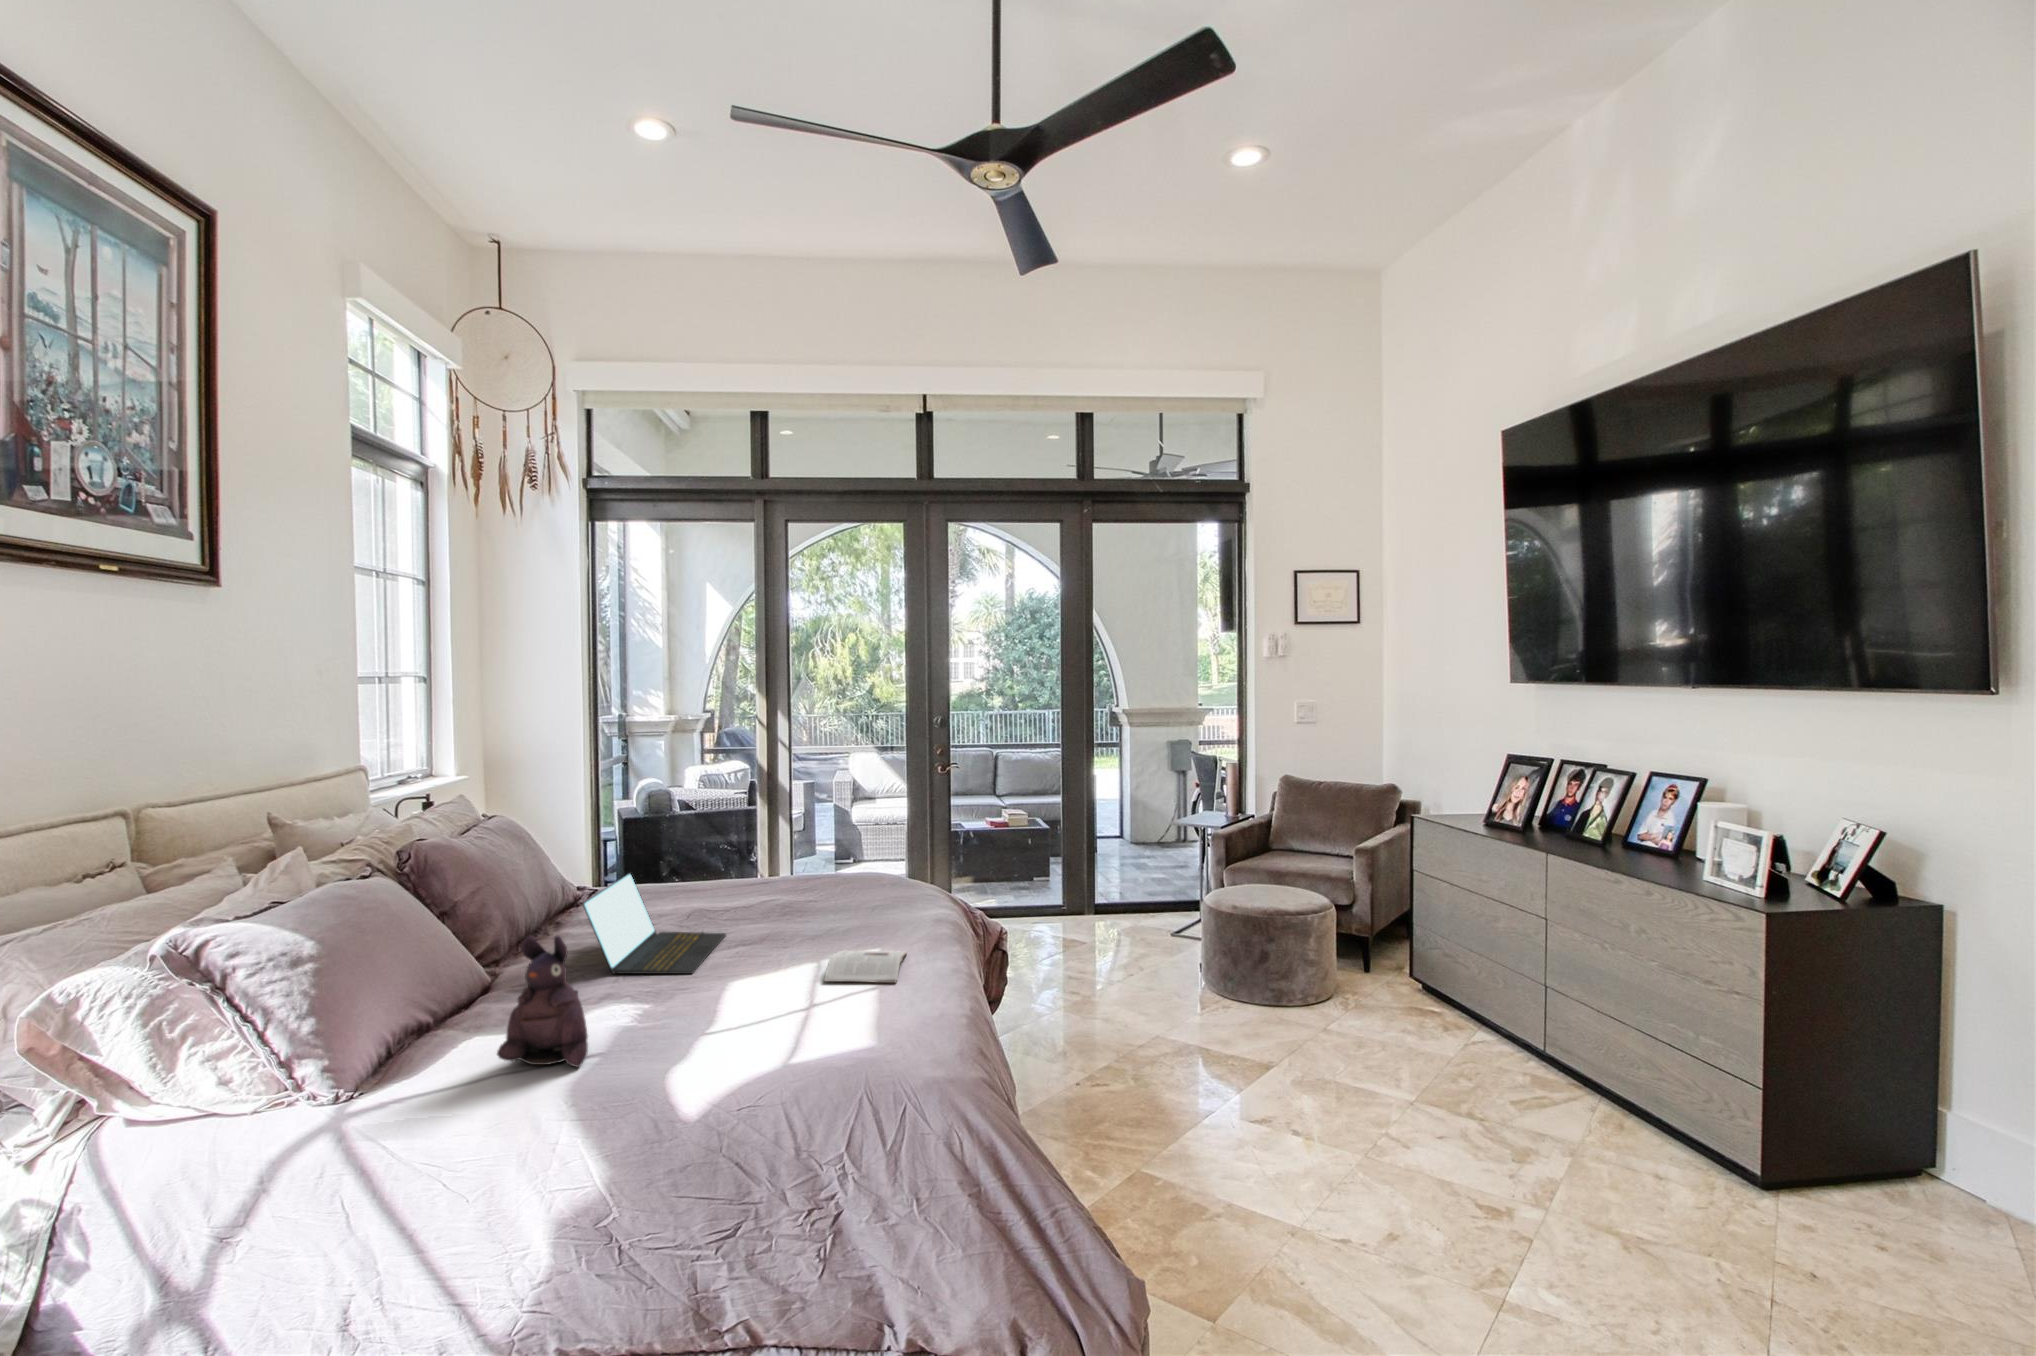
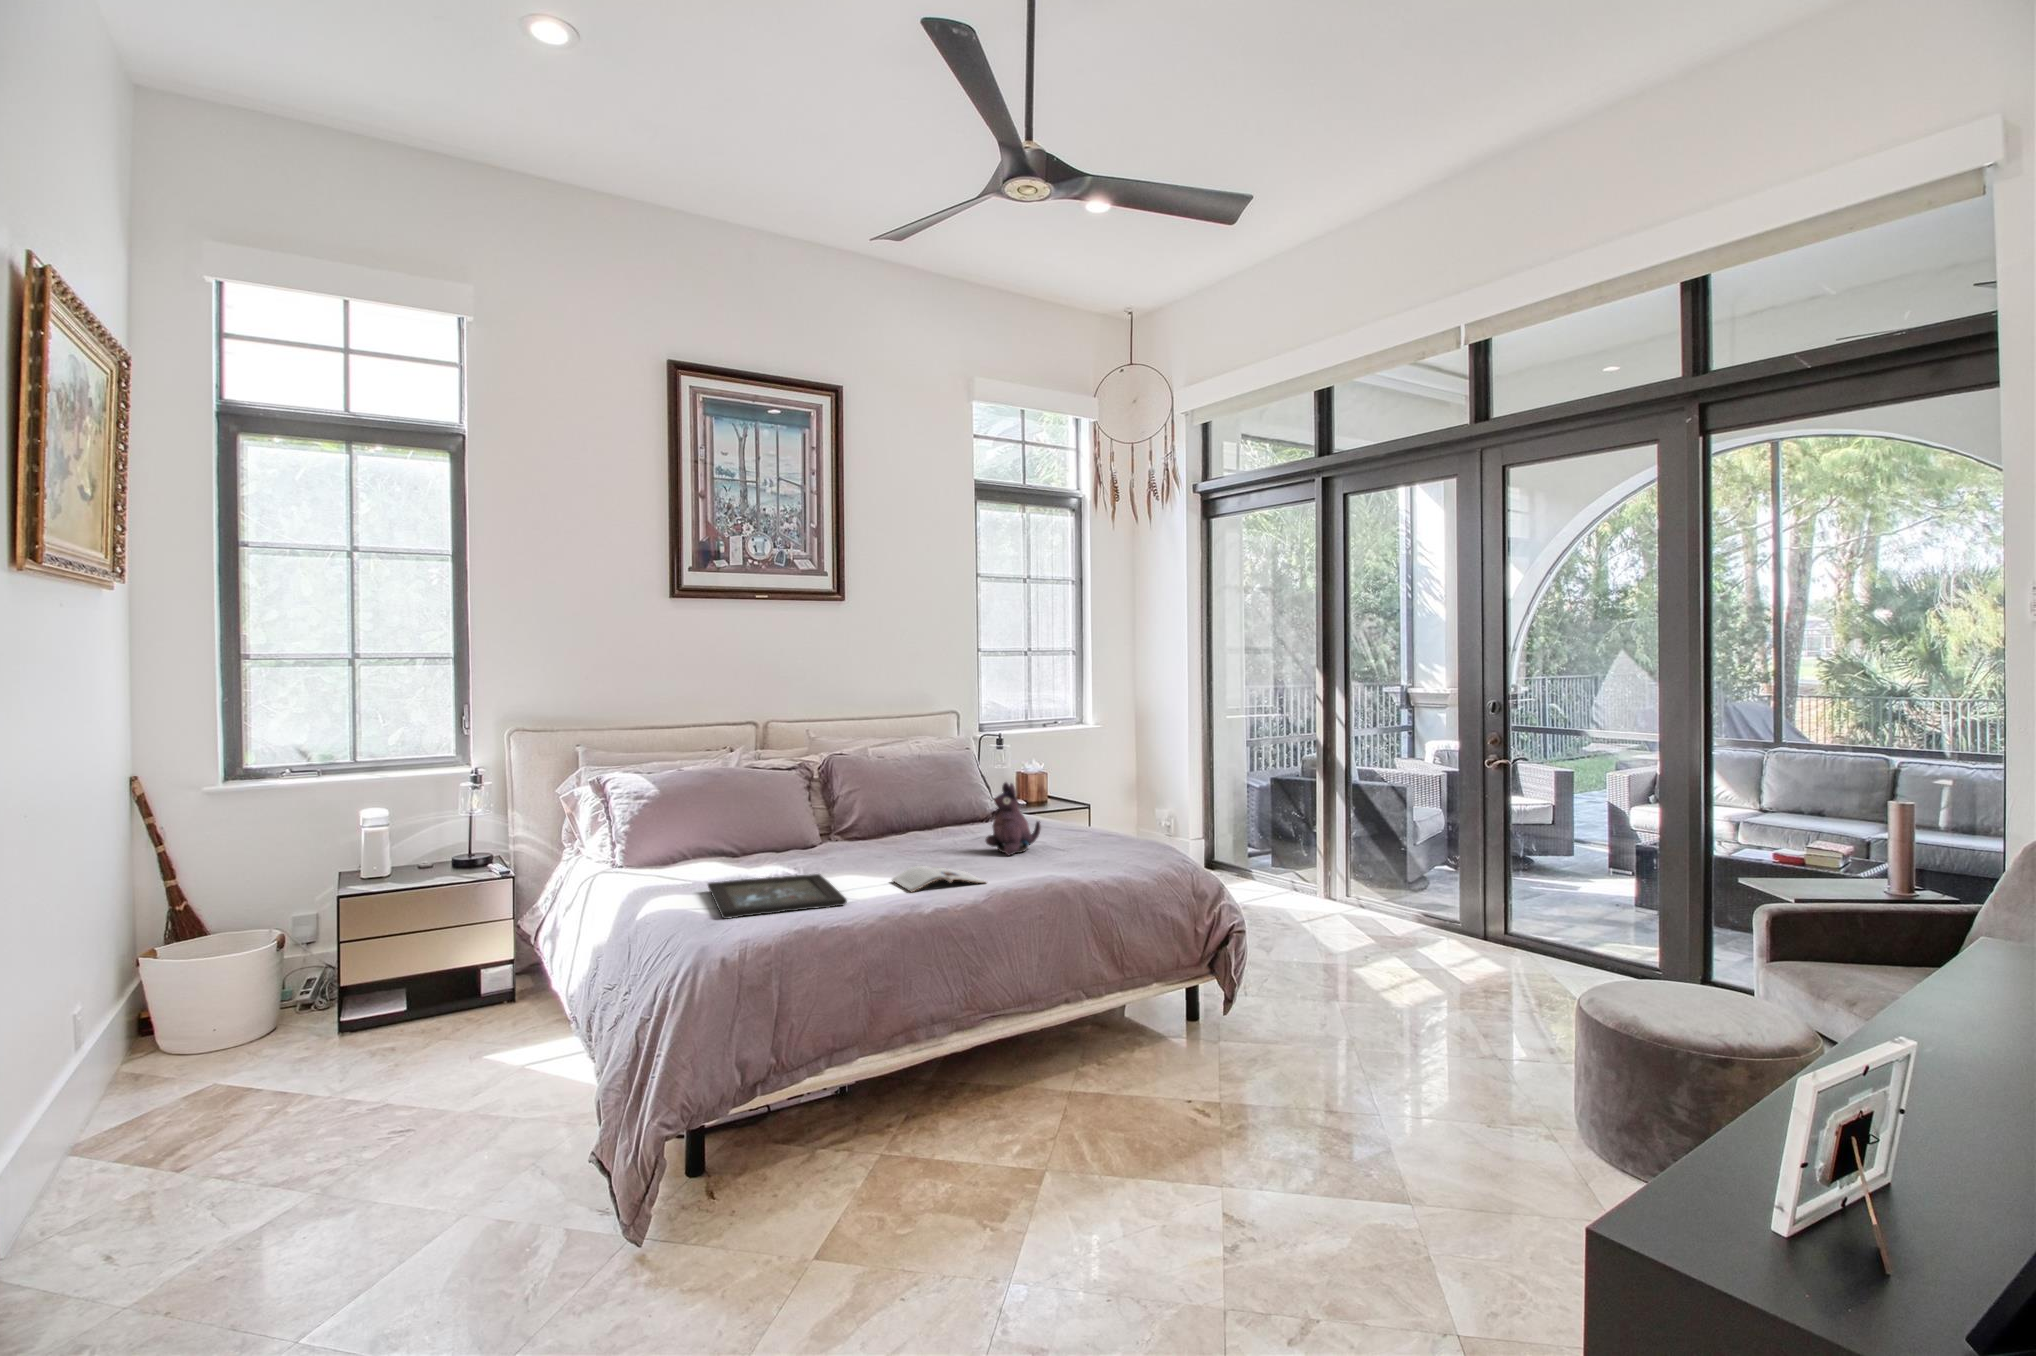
laptop: present [583,873,726,974] -> none [852,793,970,862]
plush toy: present [497,936,588,1067] -> present [986,782,1041,856]
tray: none [687,1002,911,1078] -> present [708,874,847,919]

